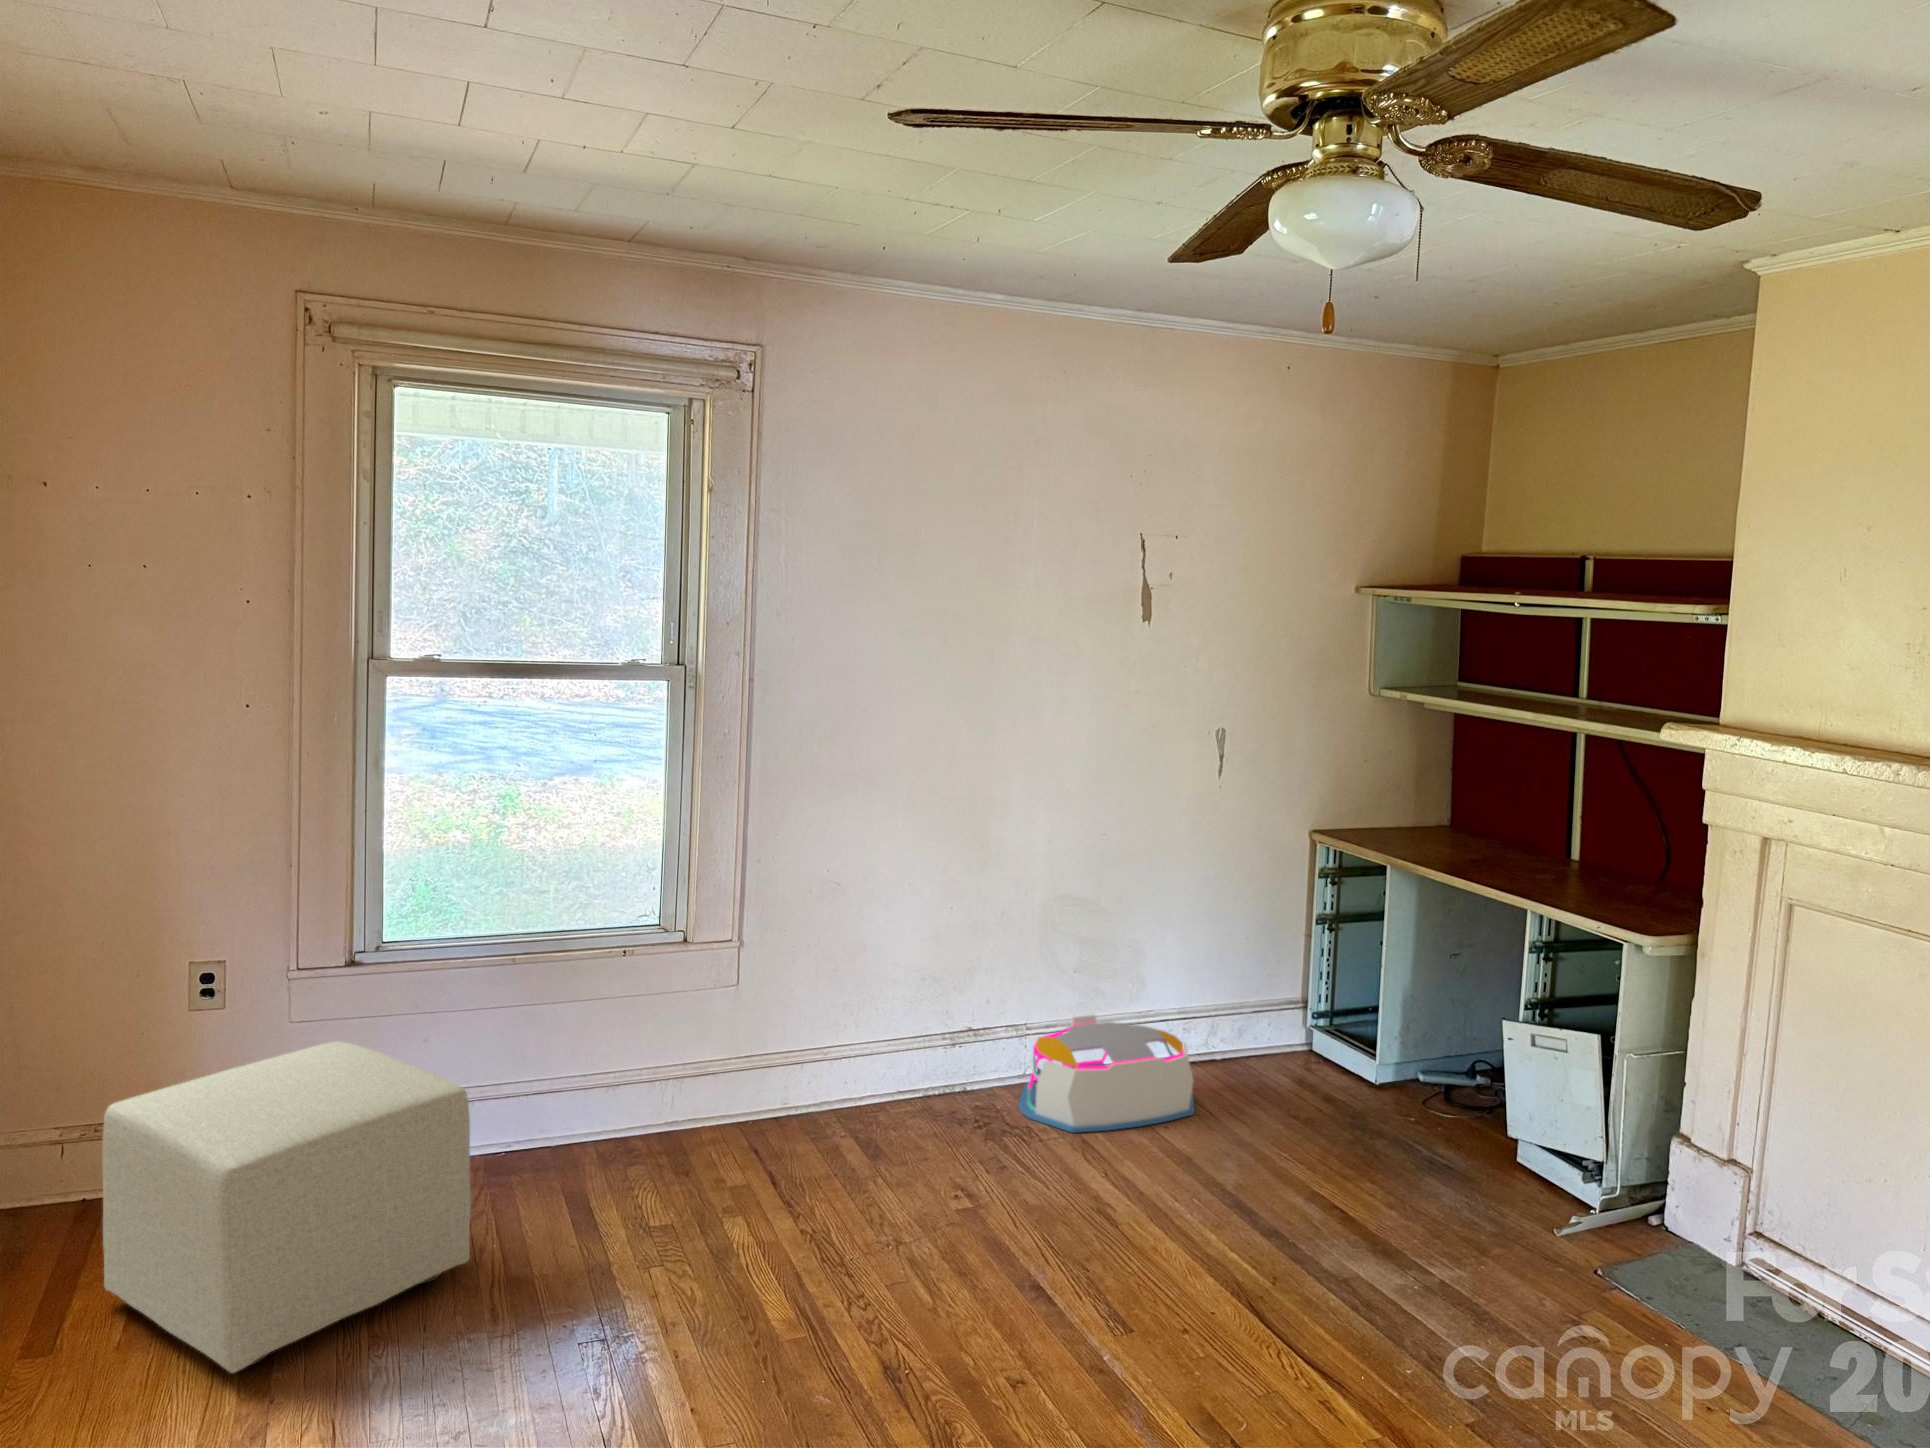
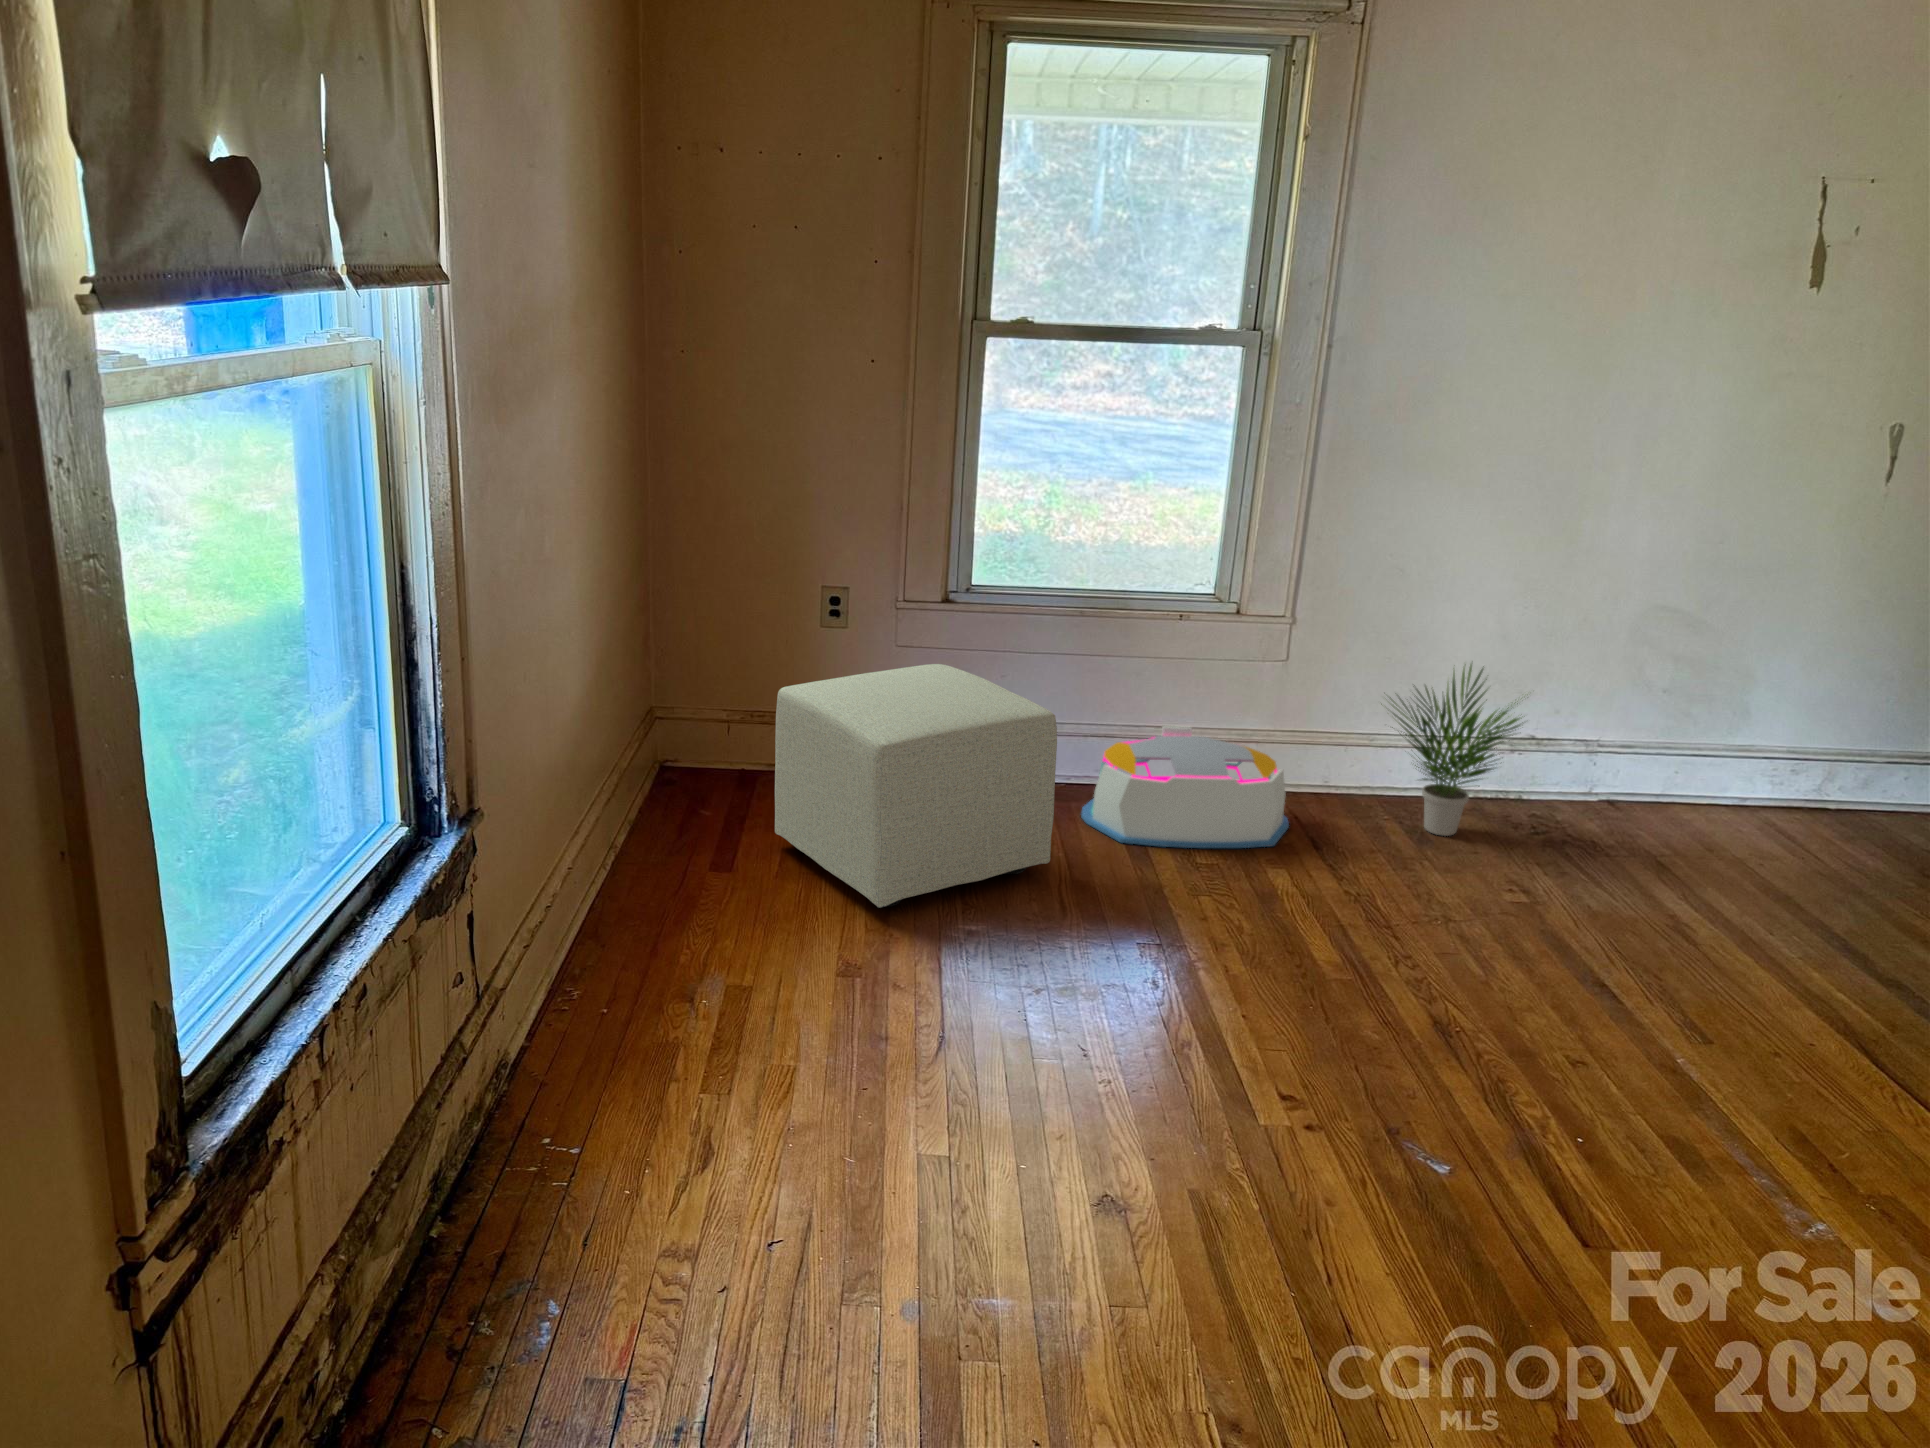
potted plant: none [823,965,963,1143] -> present [1381,664,1522,836]
storage bin: present [1019,1014,1194,1133] -> present [1081,726,1289,848]

